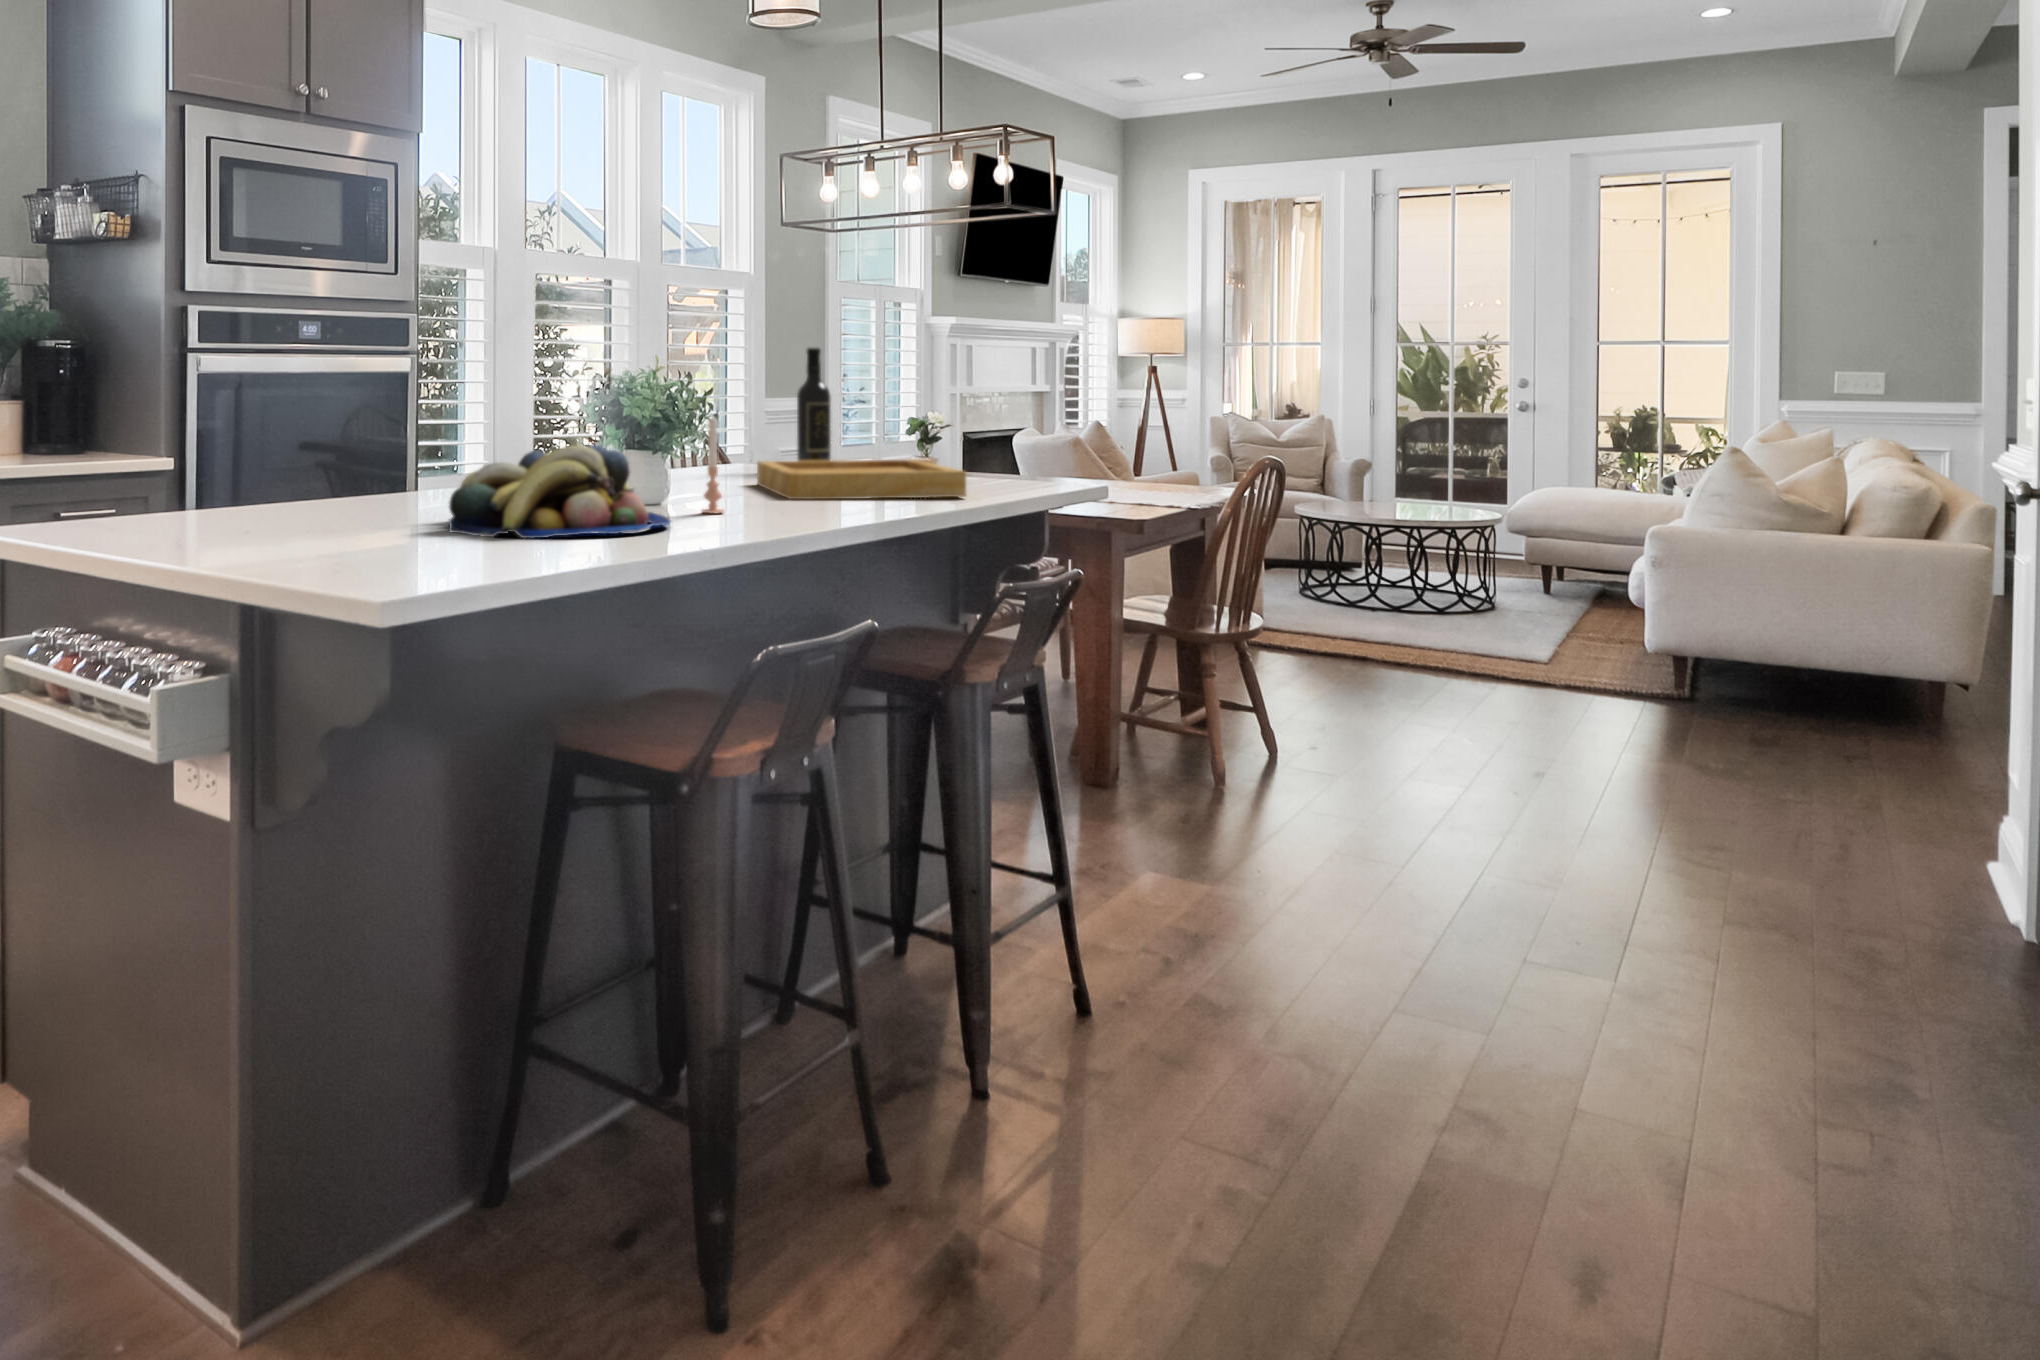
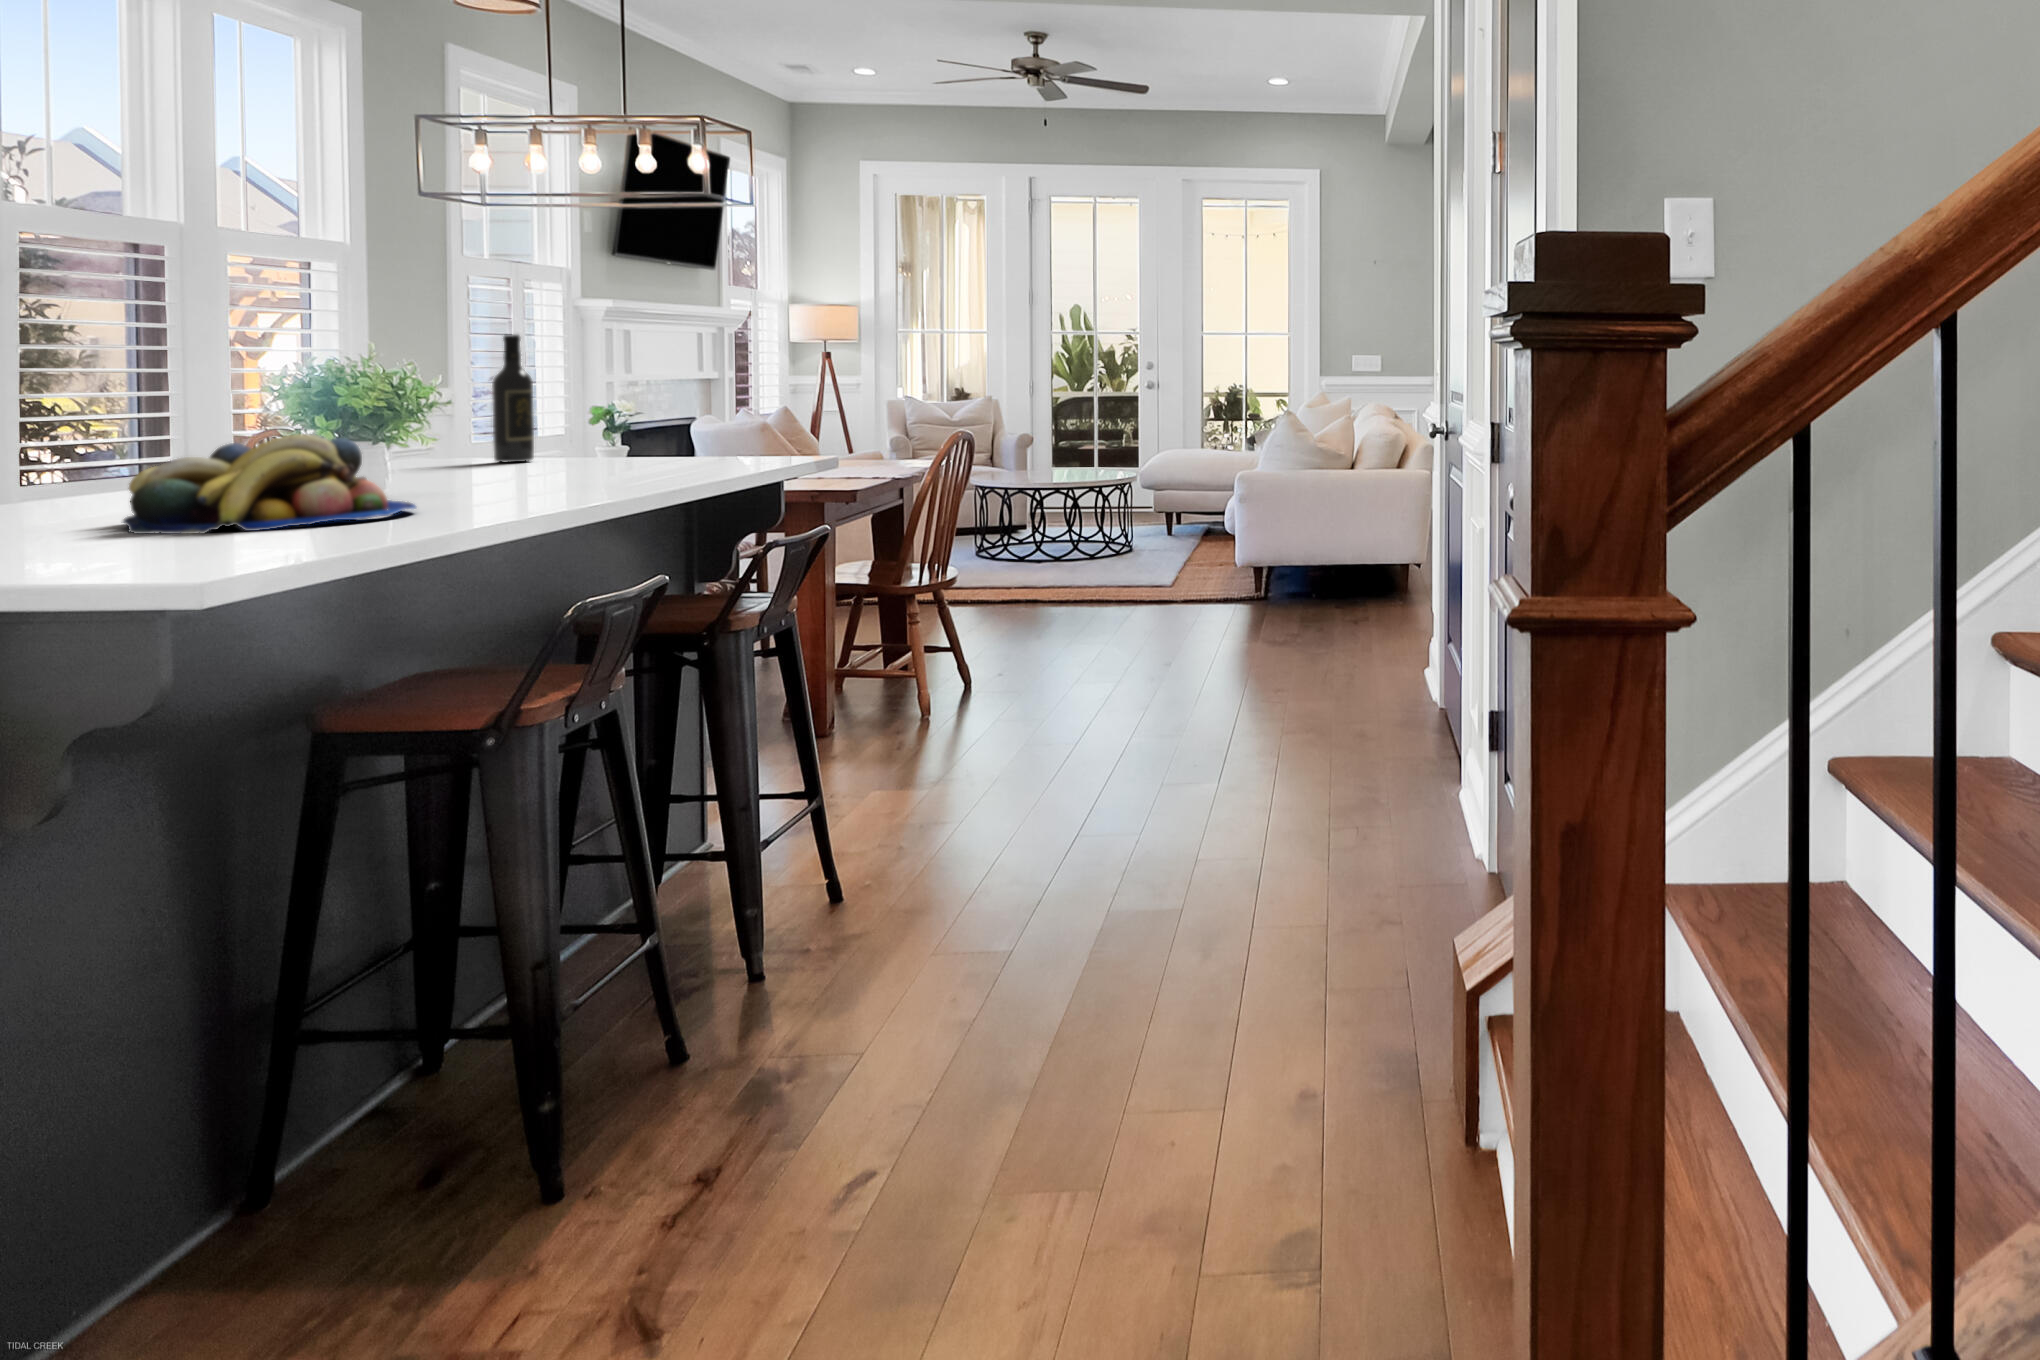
candle: present [702,418,724,513] -> none [432,403,461,499]
tray: present [757,459,966,499] -> none [461,441,706,484]

